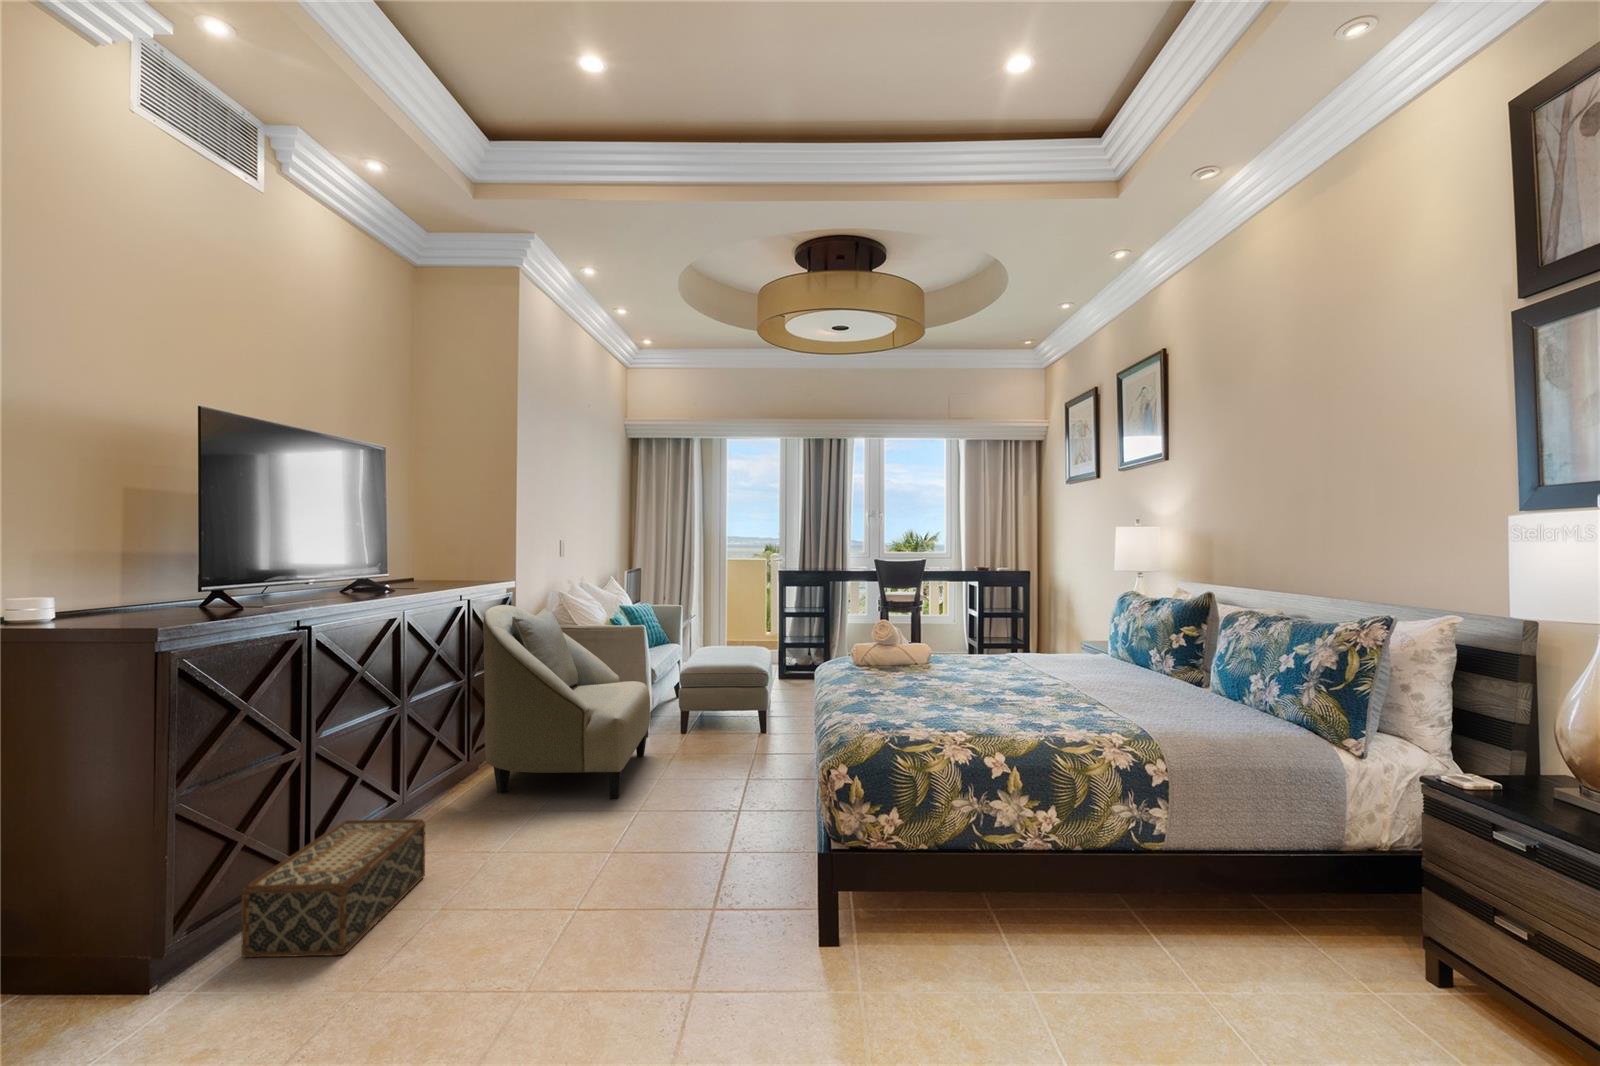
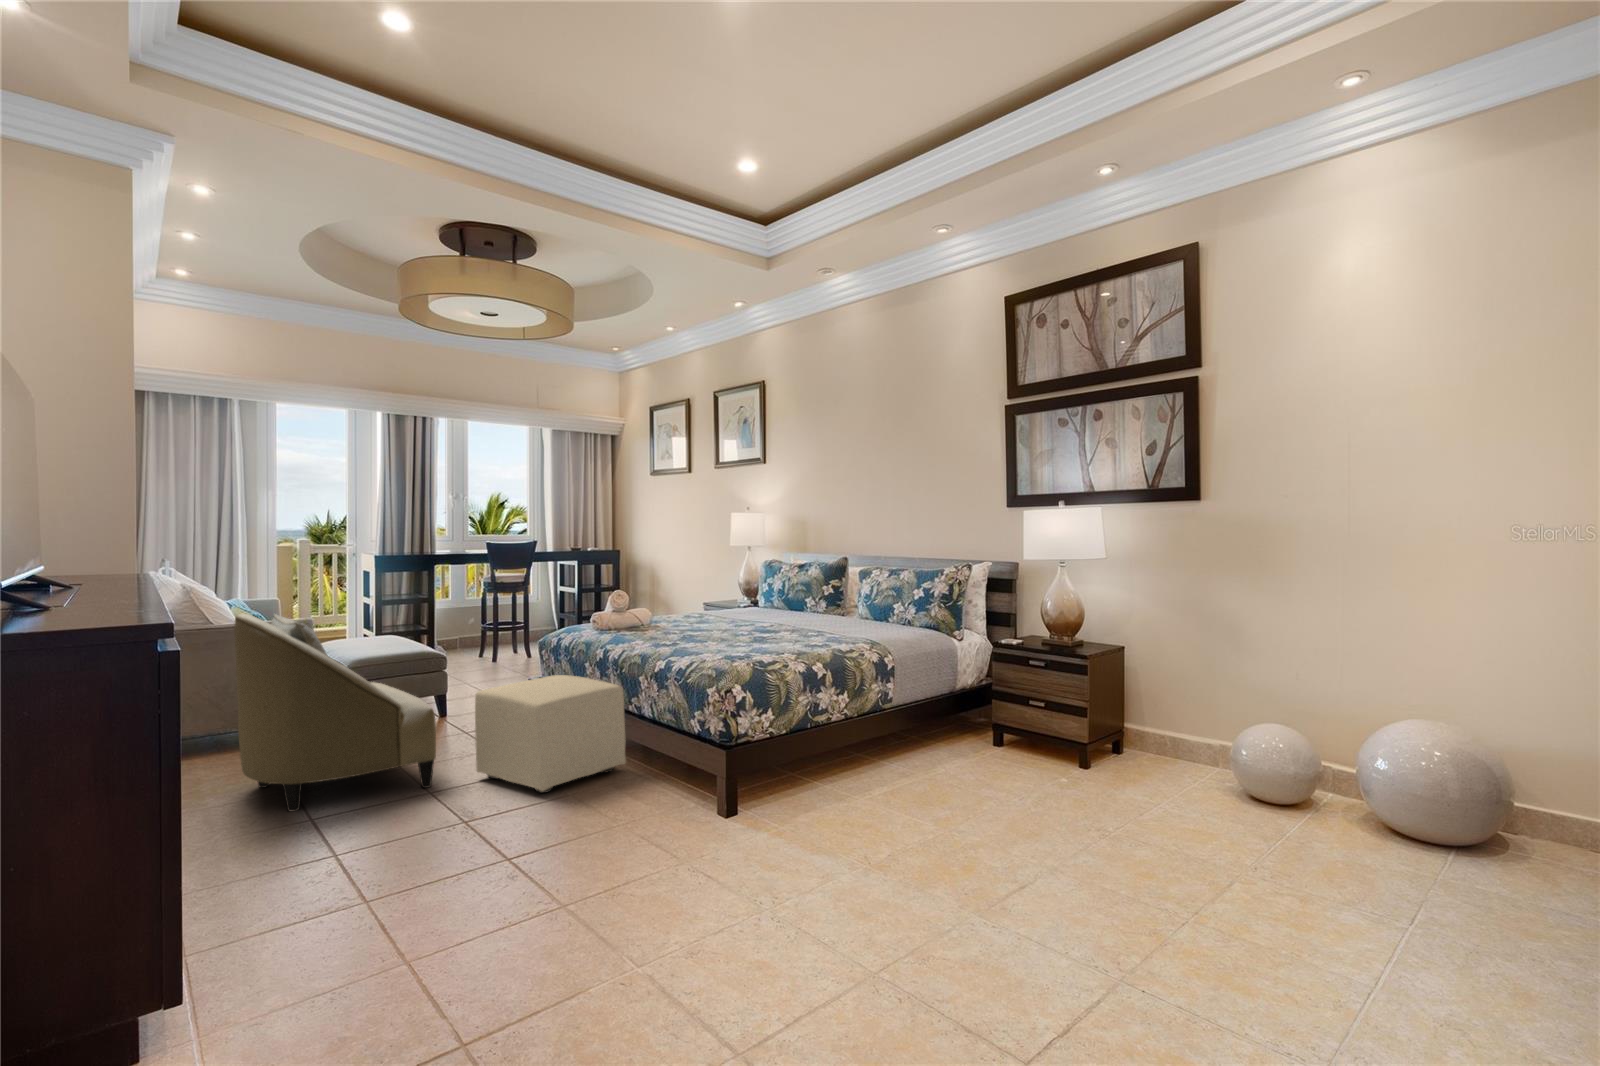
ottoman: none [659,703,792,841] -> present [475,675,626,793]
woven basket: present [242,819,425,958] -> none [291,809,429,930]

